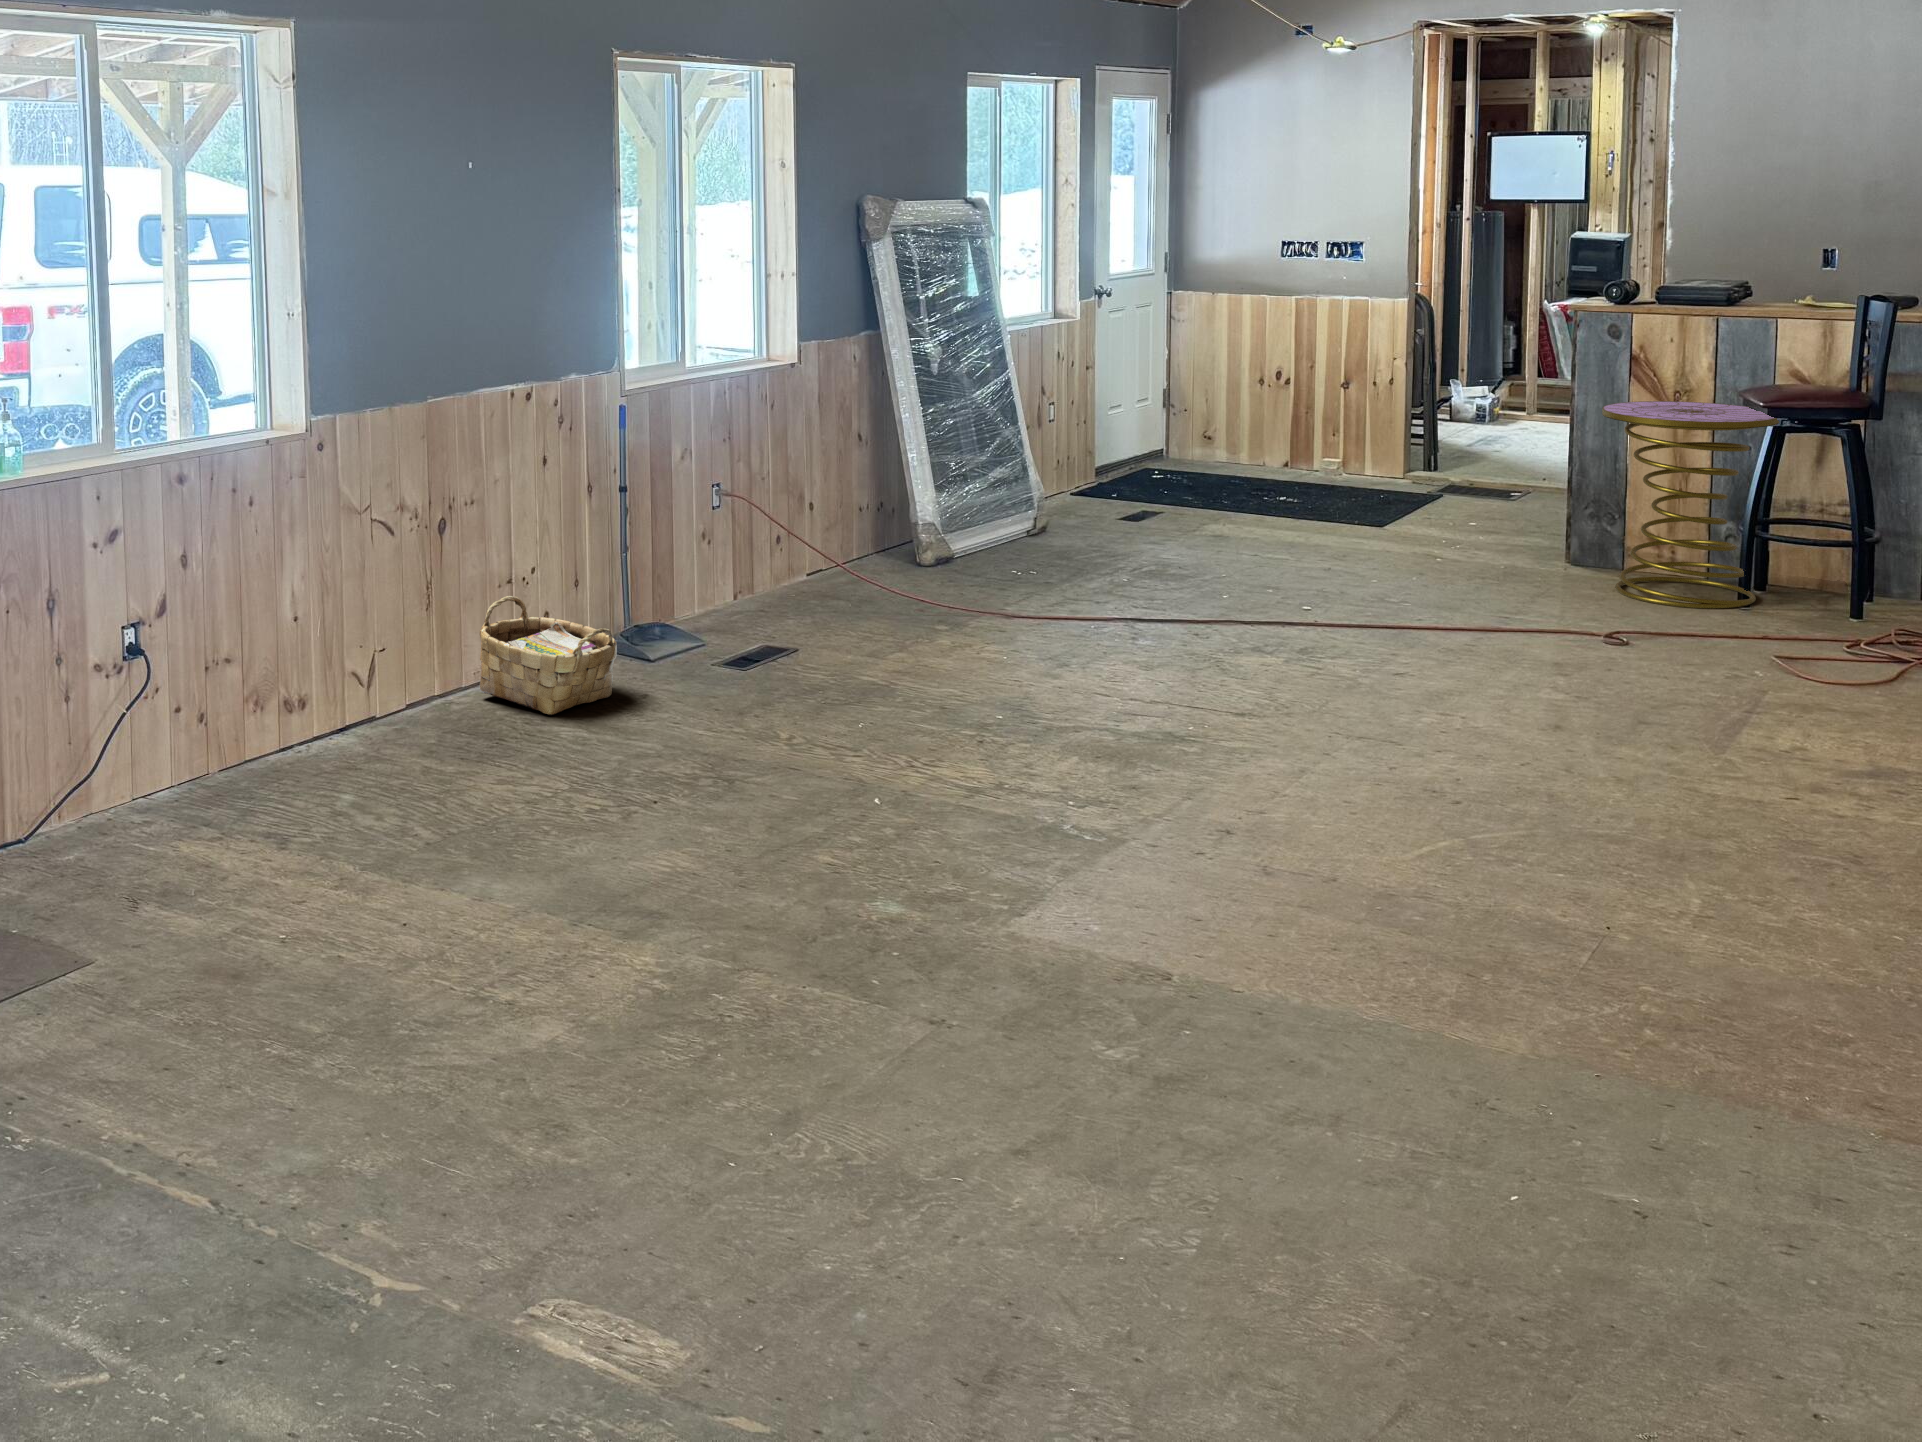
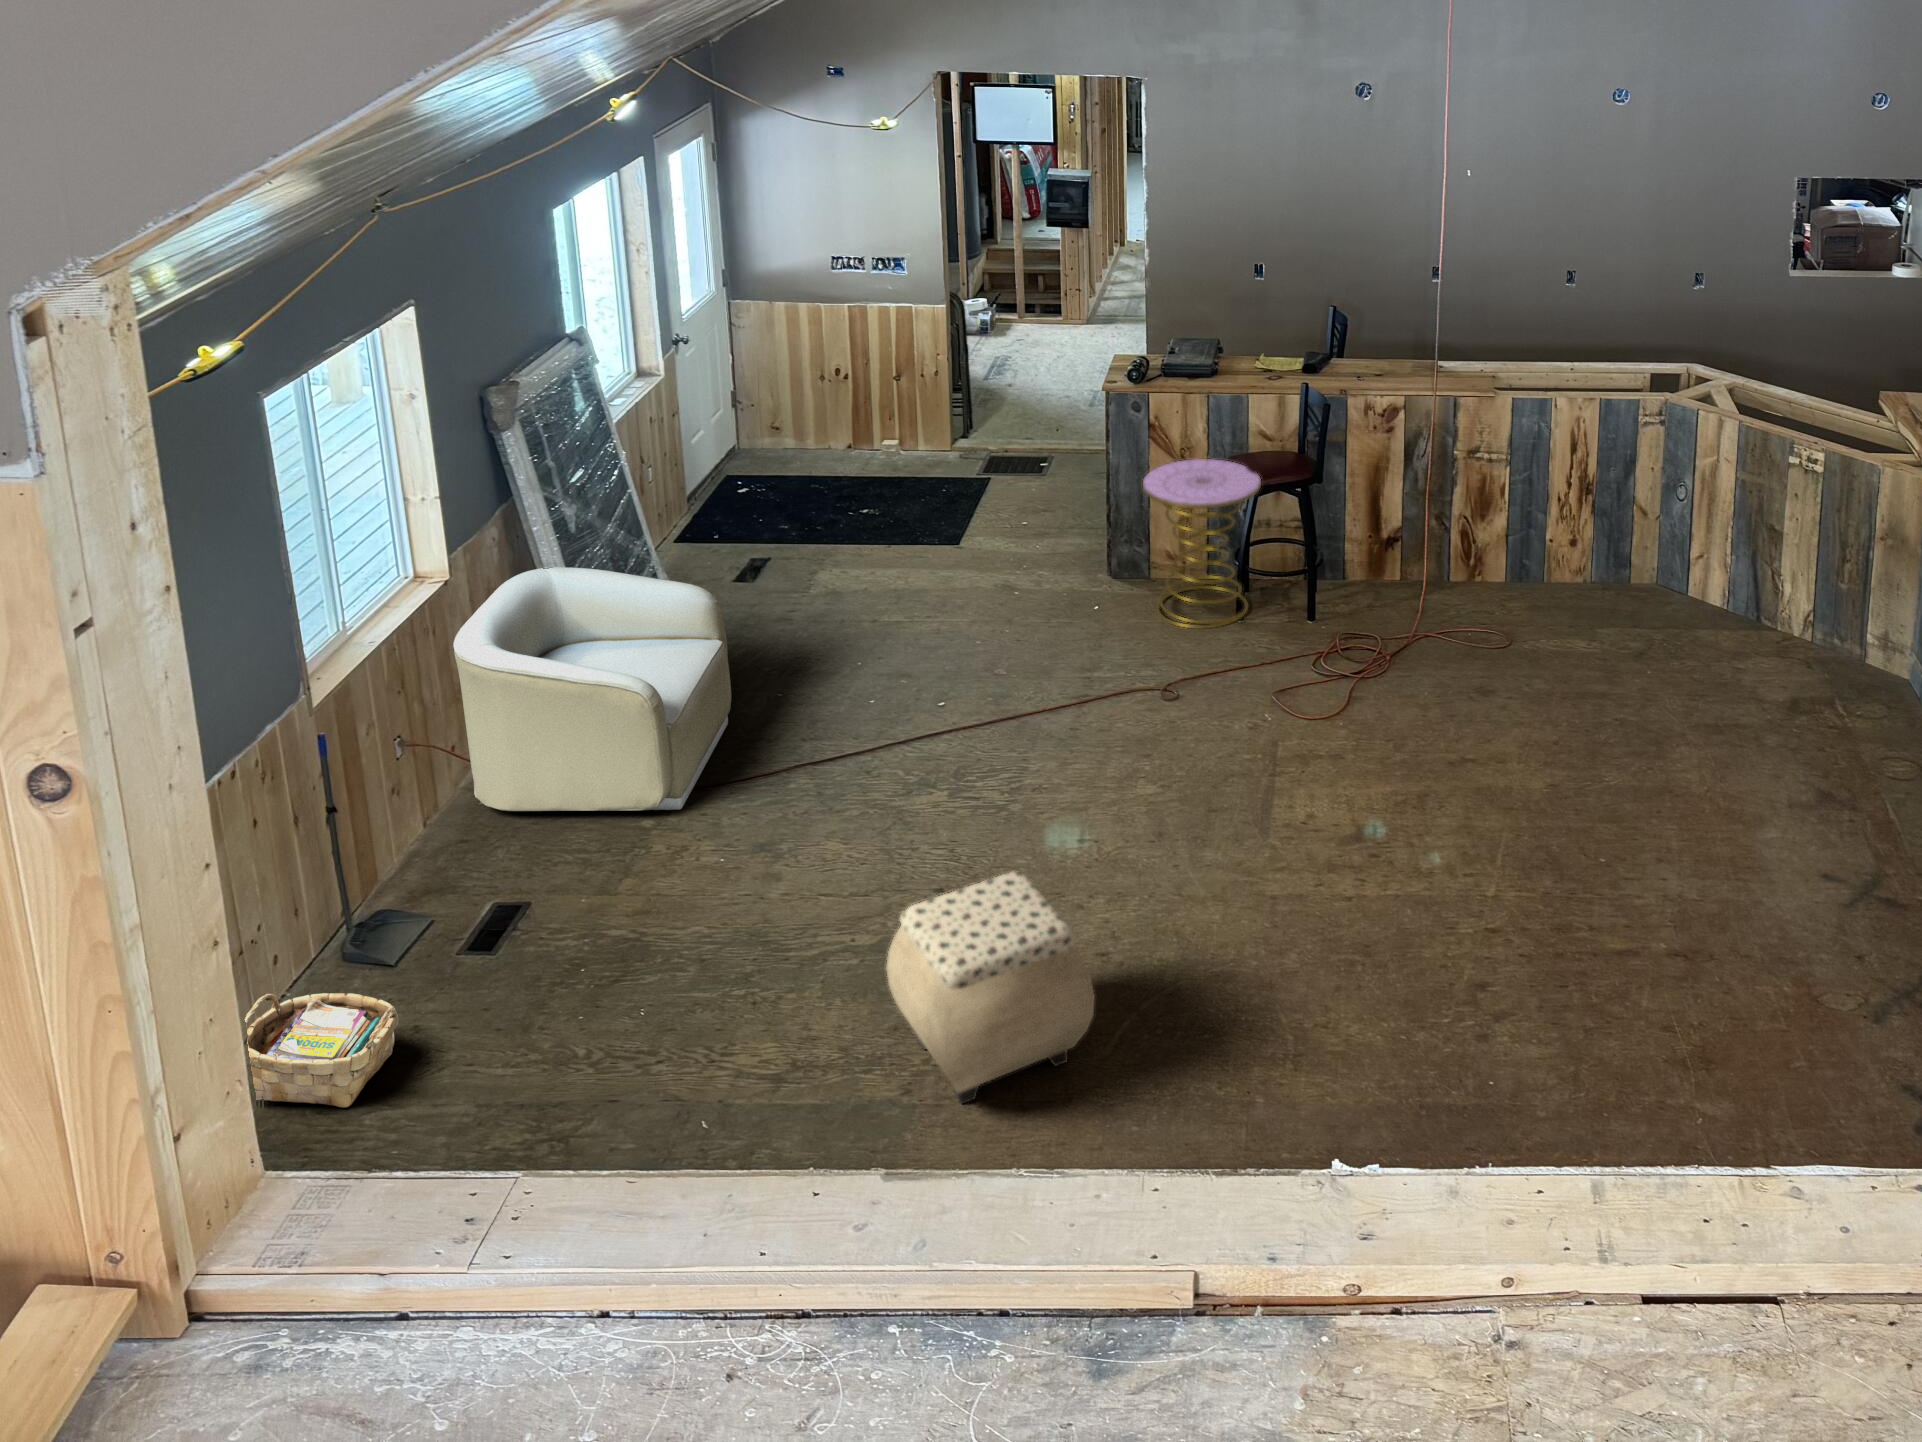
armchair: none [787,388,1065,622] -> present [453,567,731,811]
ottoman: none [1097,597,1356,857] -> present [887,872,1094,1104]

